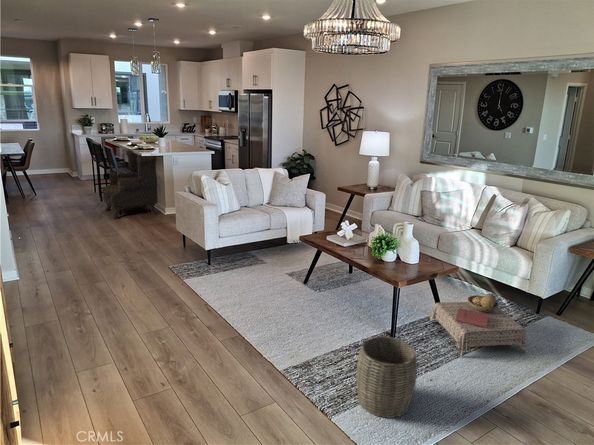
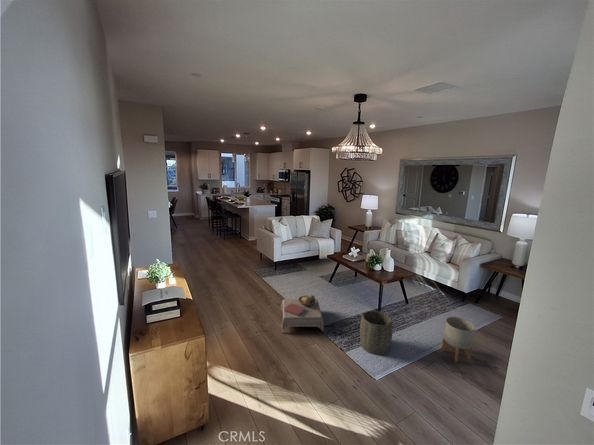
armchair: present [102,150,158,219] -> none [216,204,246,242]
ottoman: present [430,294,526,356] -> present [281,295,324,332]
planter: none [504,343,567,425] -> present [442,317,475,362]

